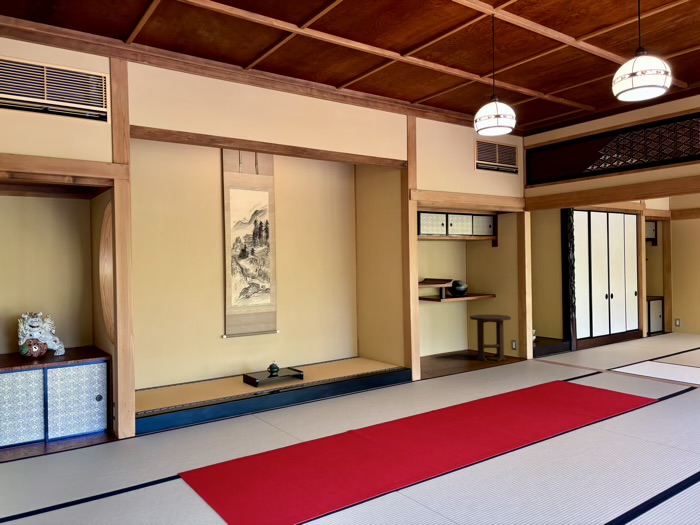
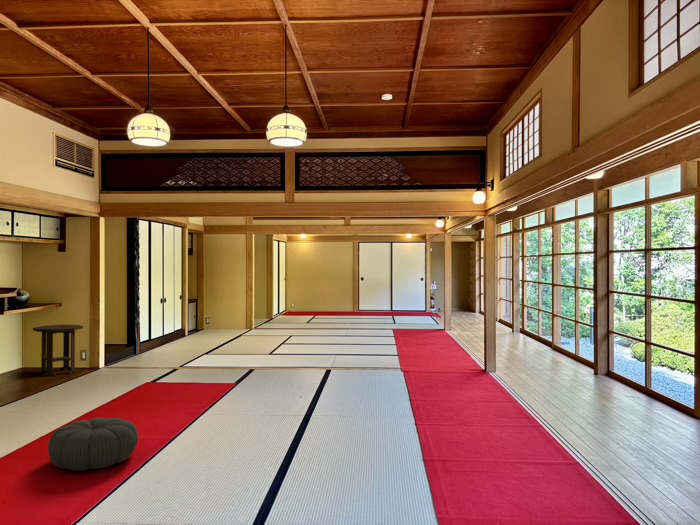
pouf: none [414,404,493,454] -> present [48,418,138,471]

